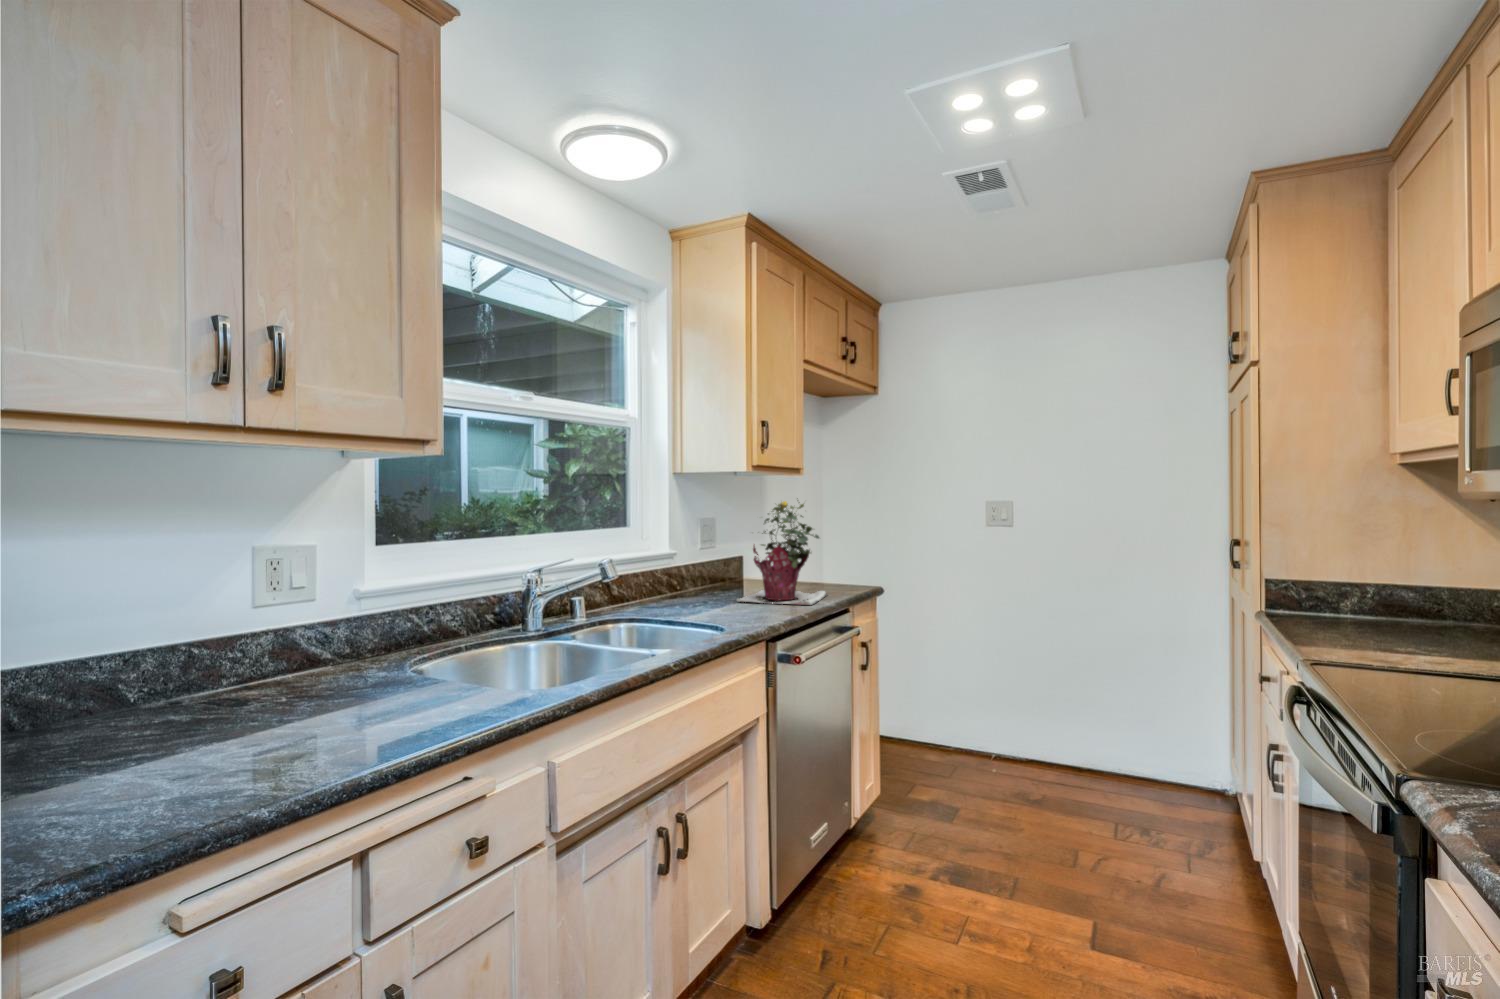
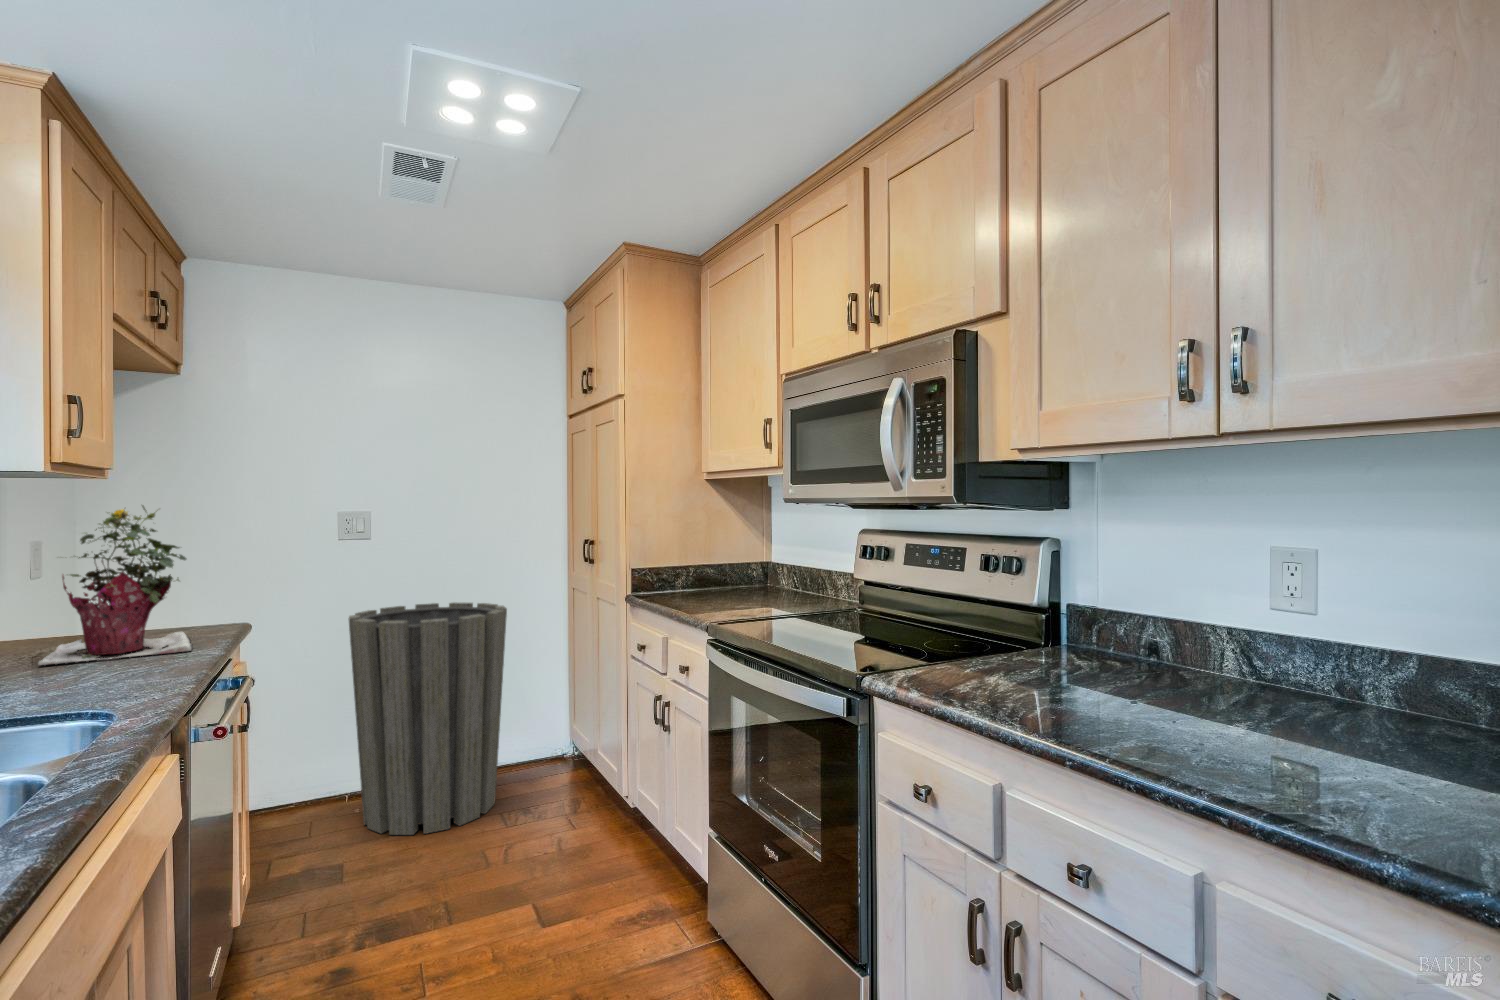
trash can: none [980,591,1134,818] -> present [349,602,507,835]

